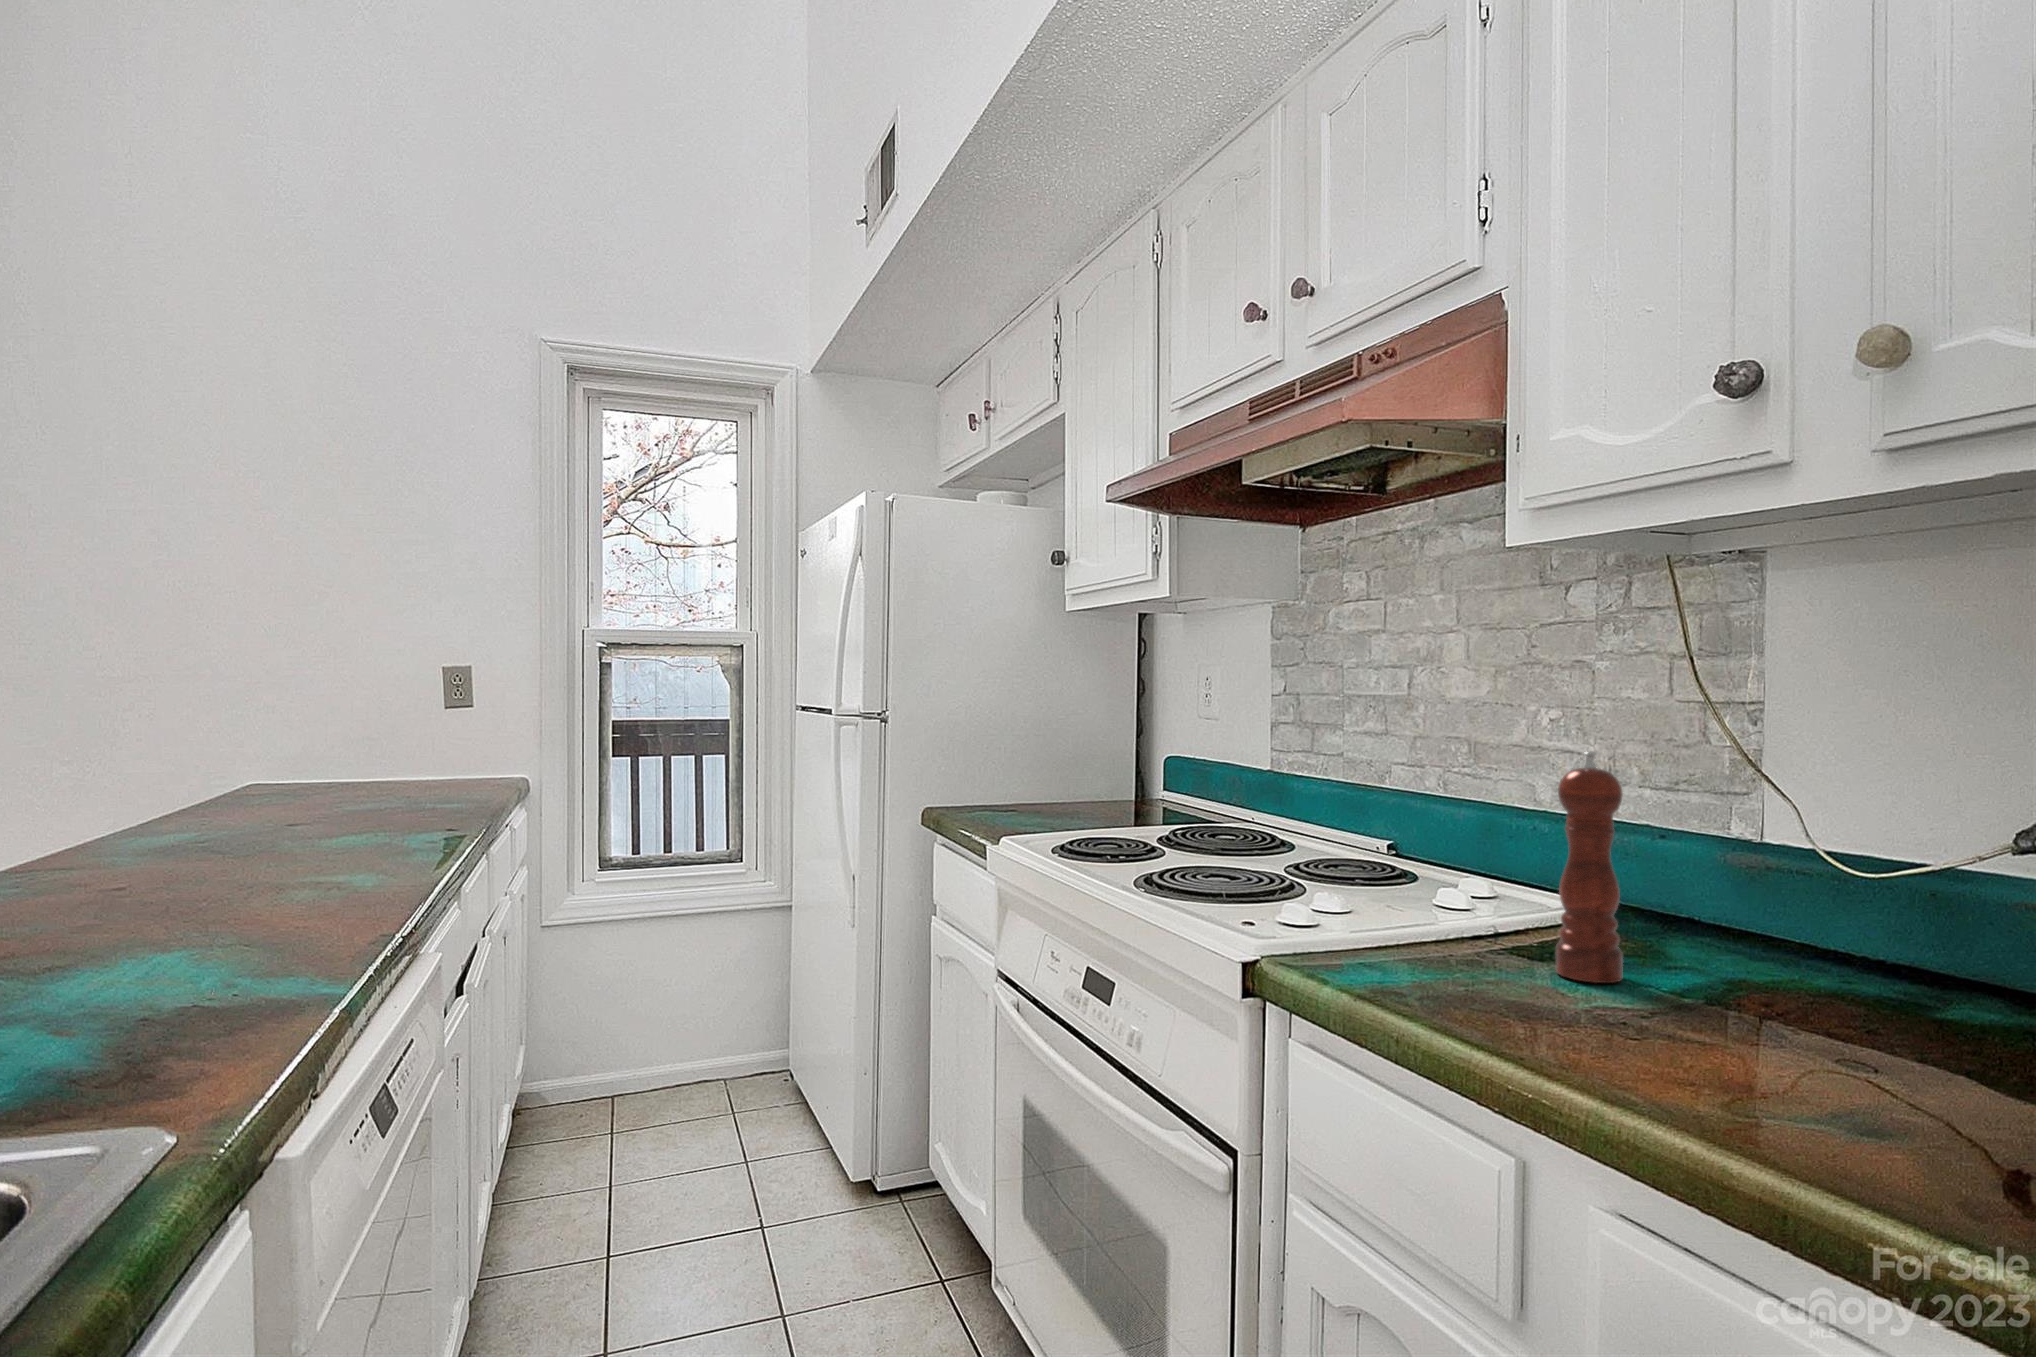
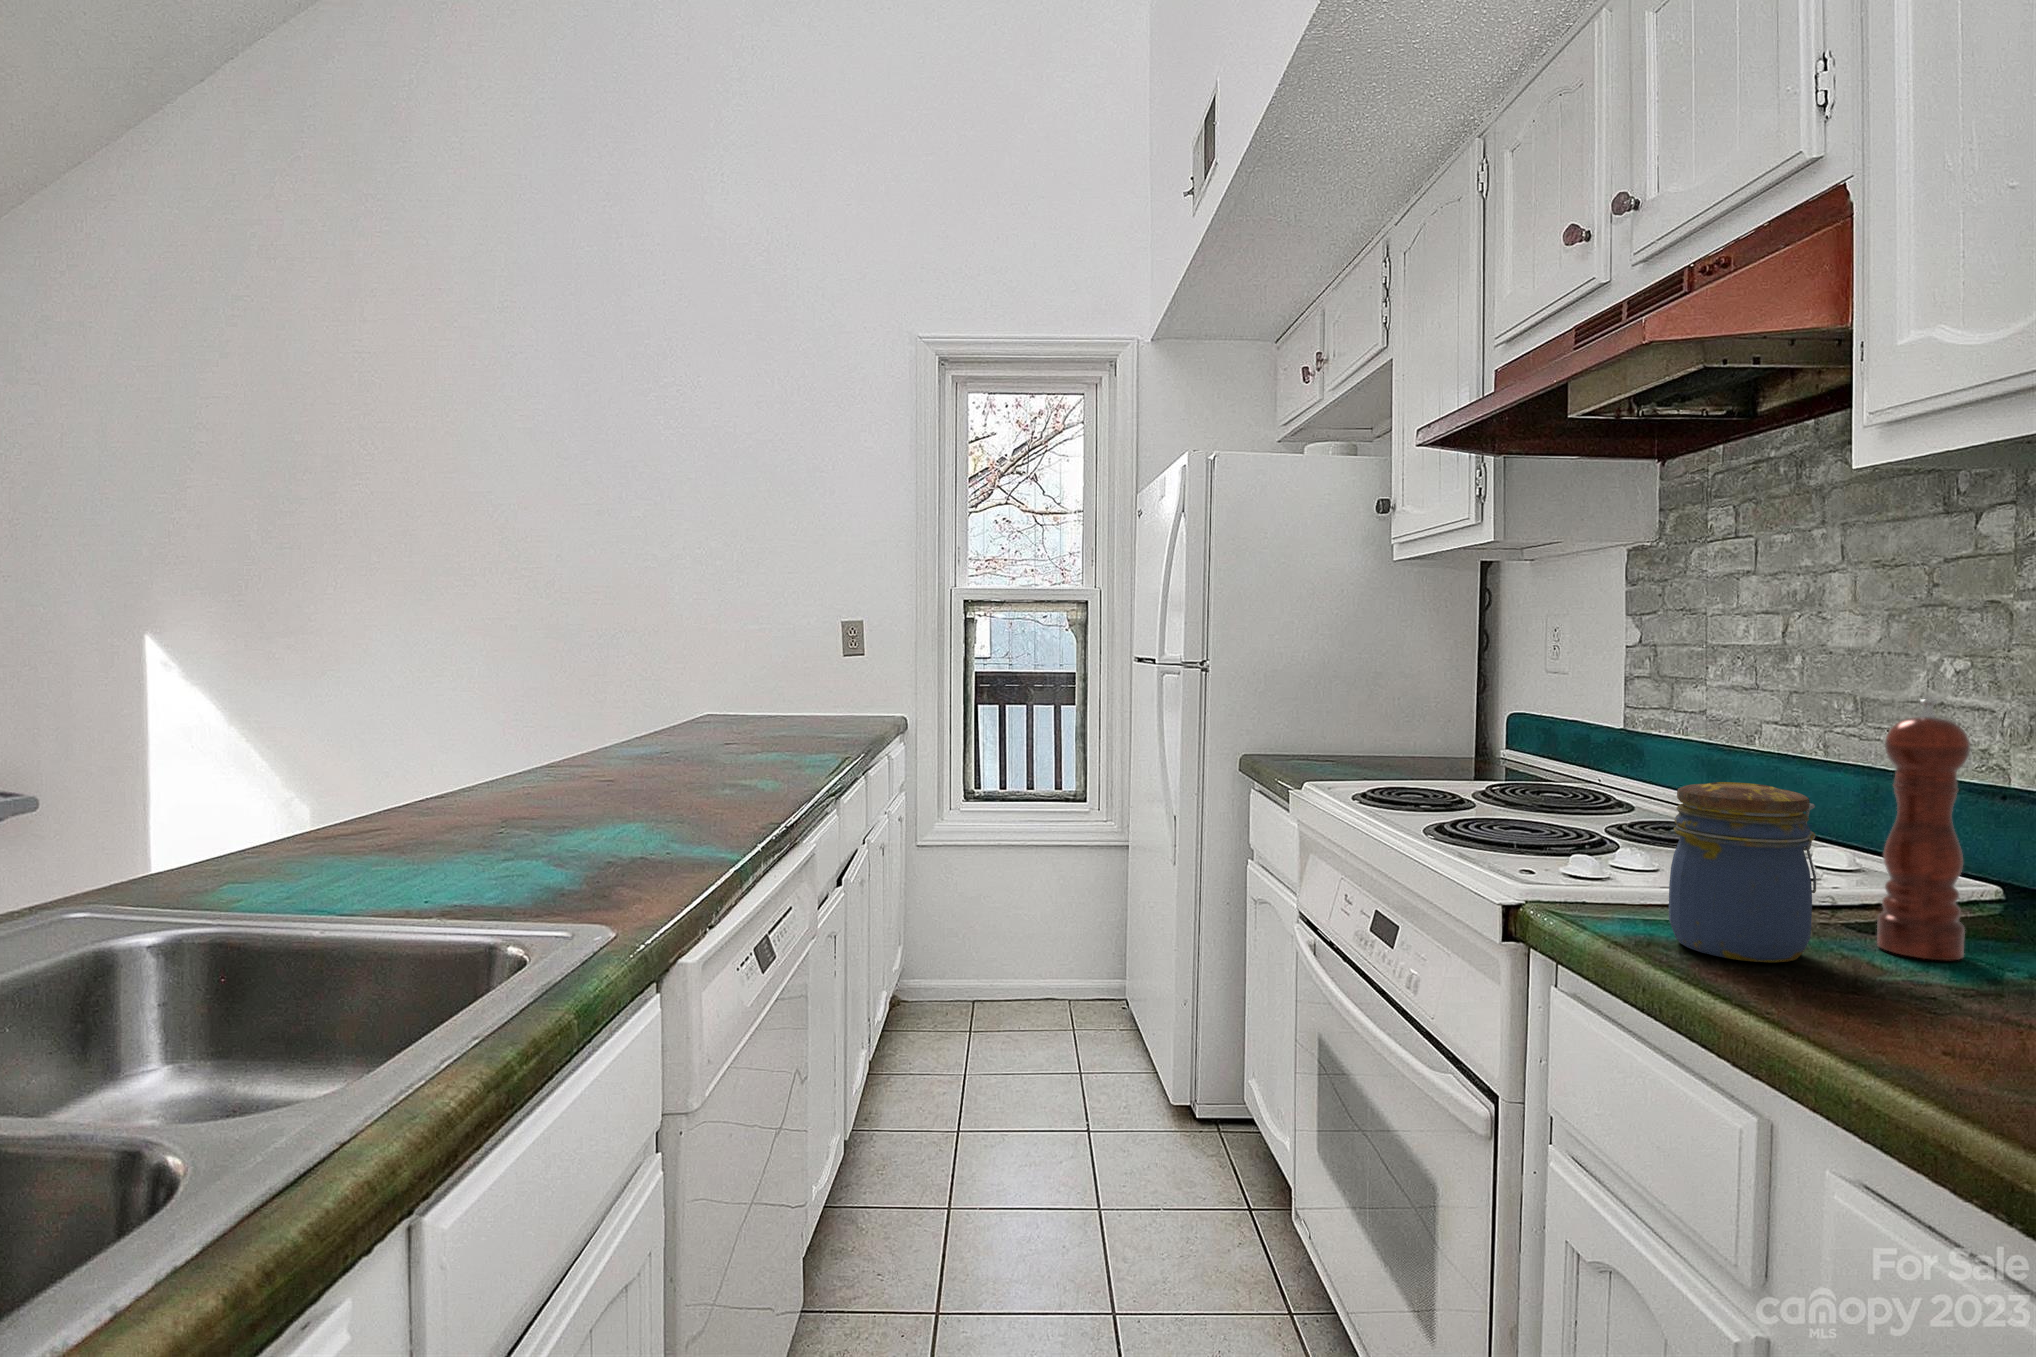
jar: none [1400,833,1519,1001] -> present [1669,782,1816,962]

